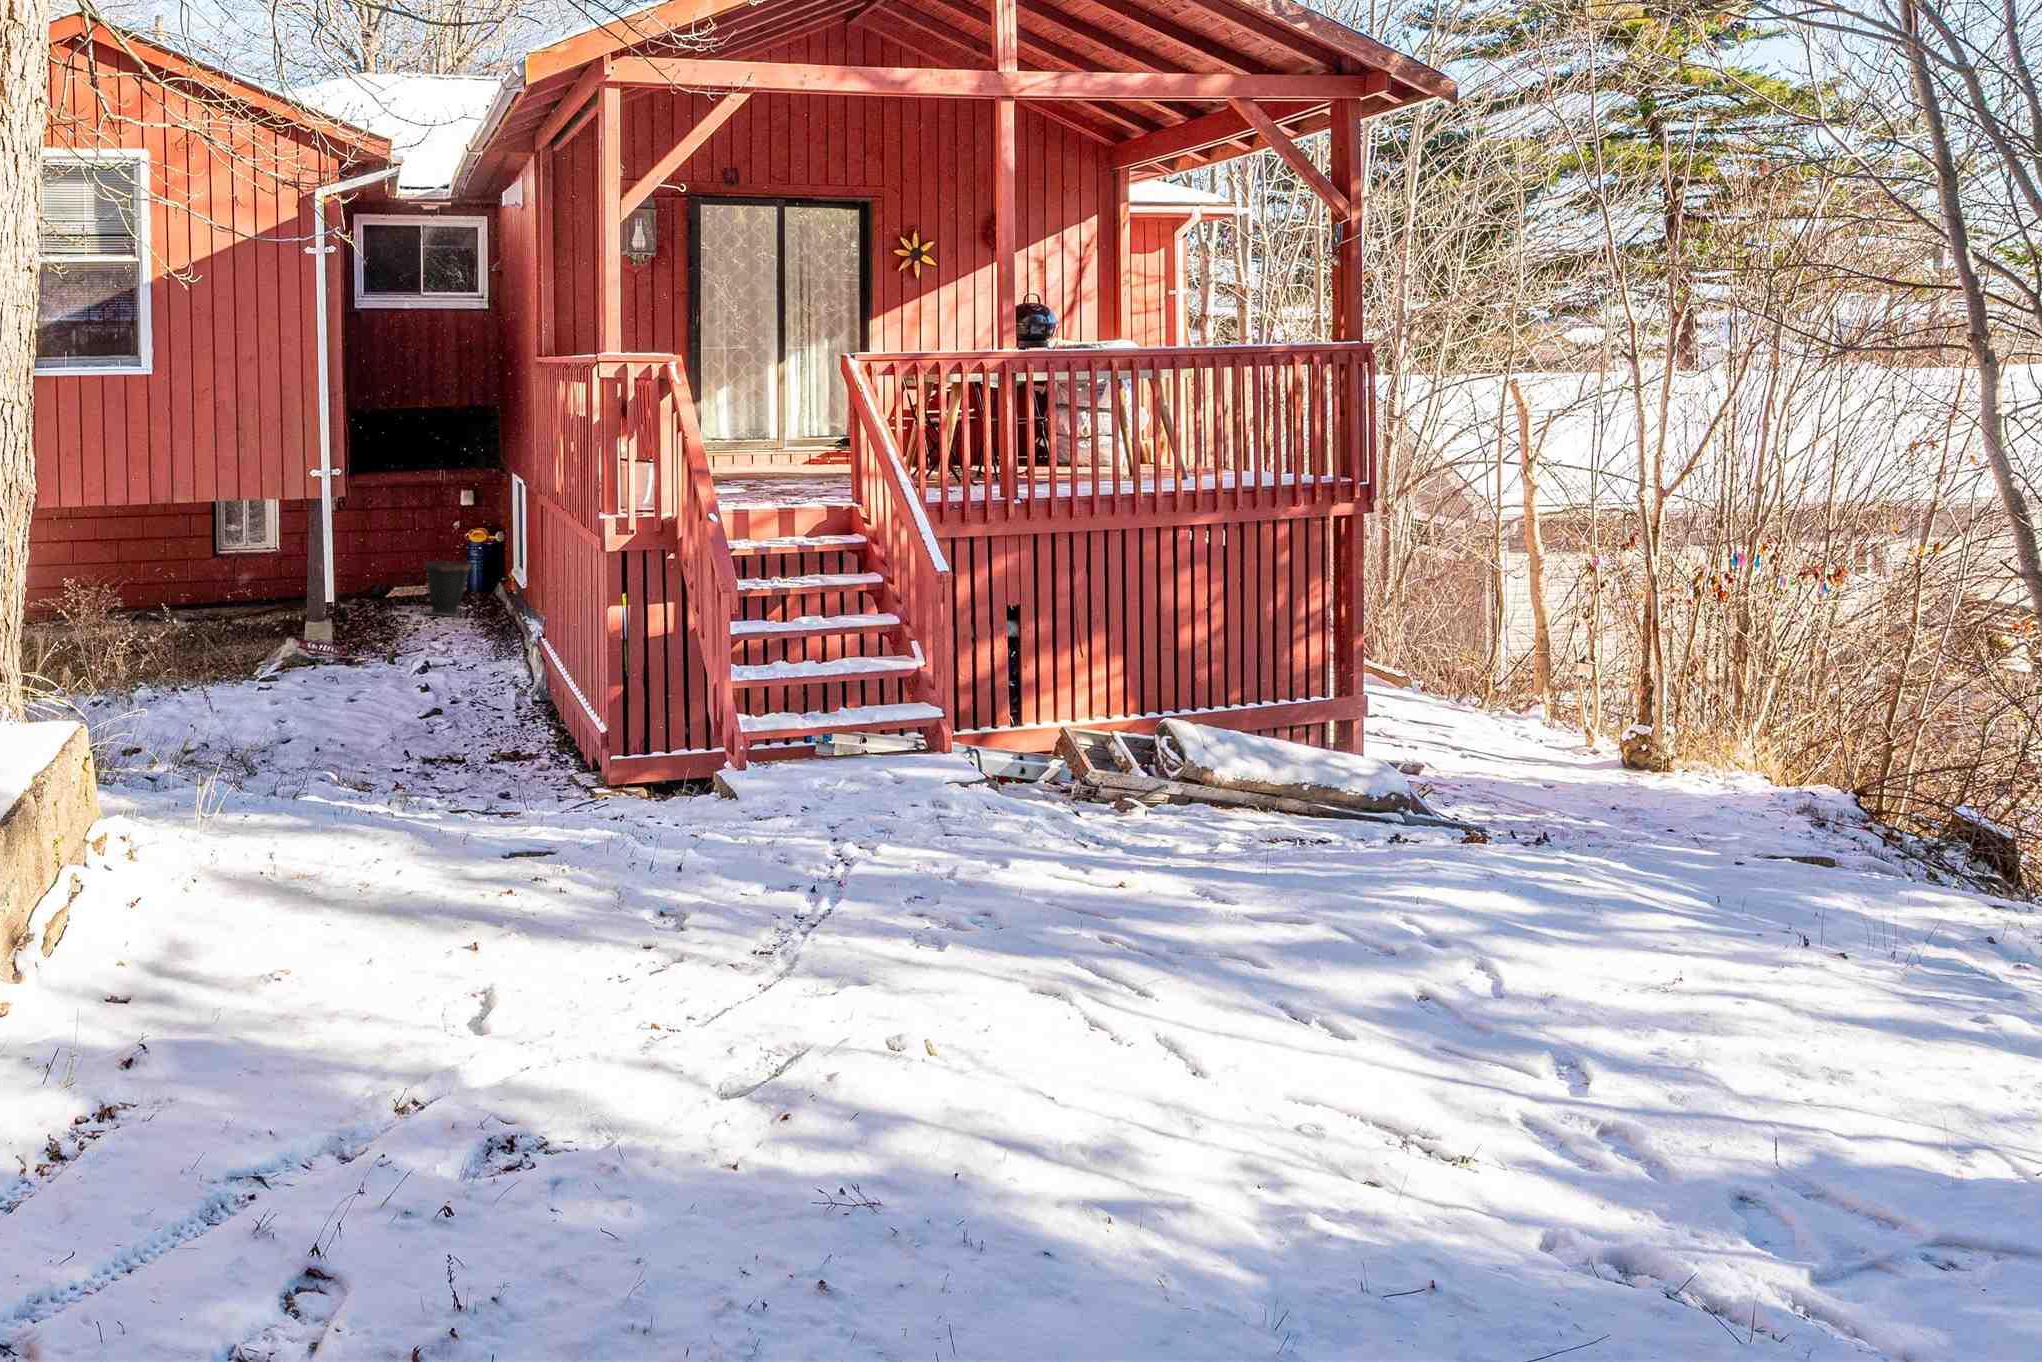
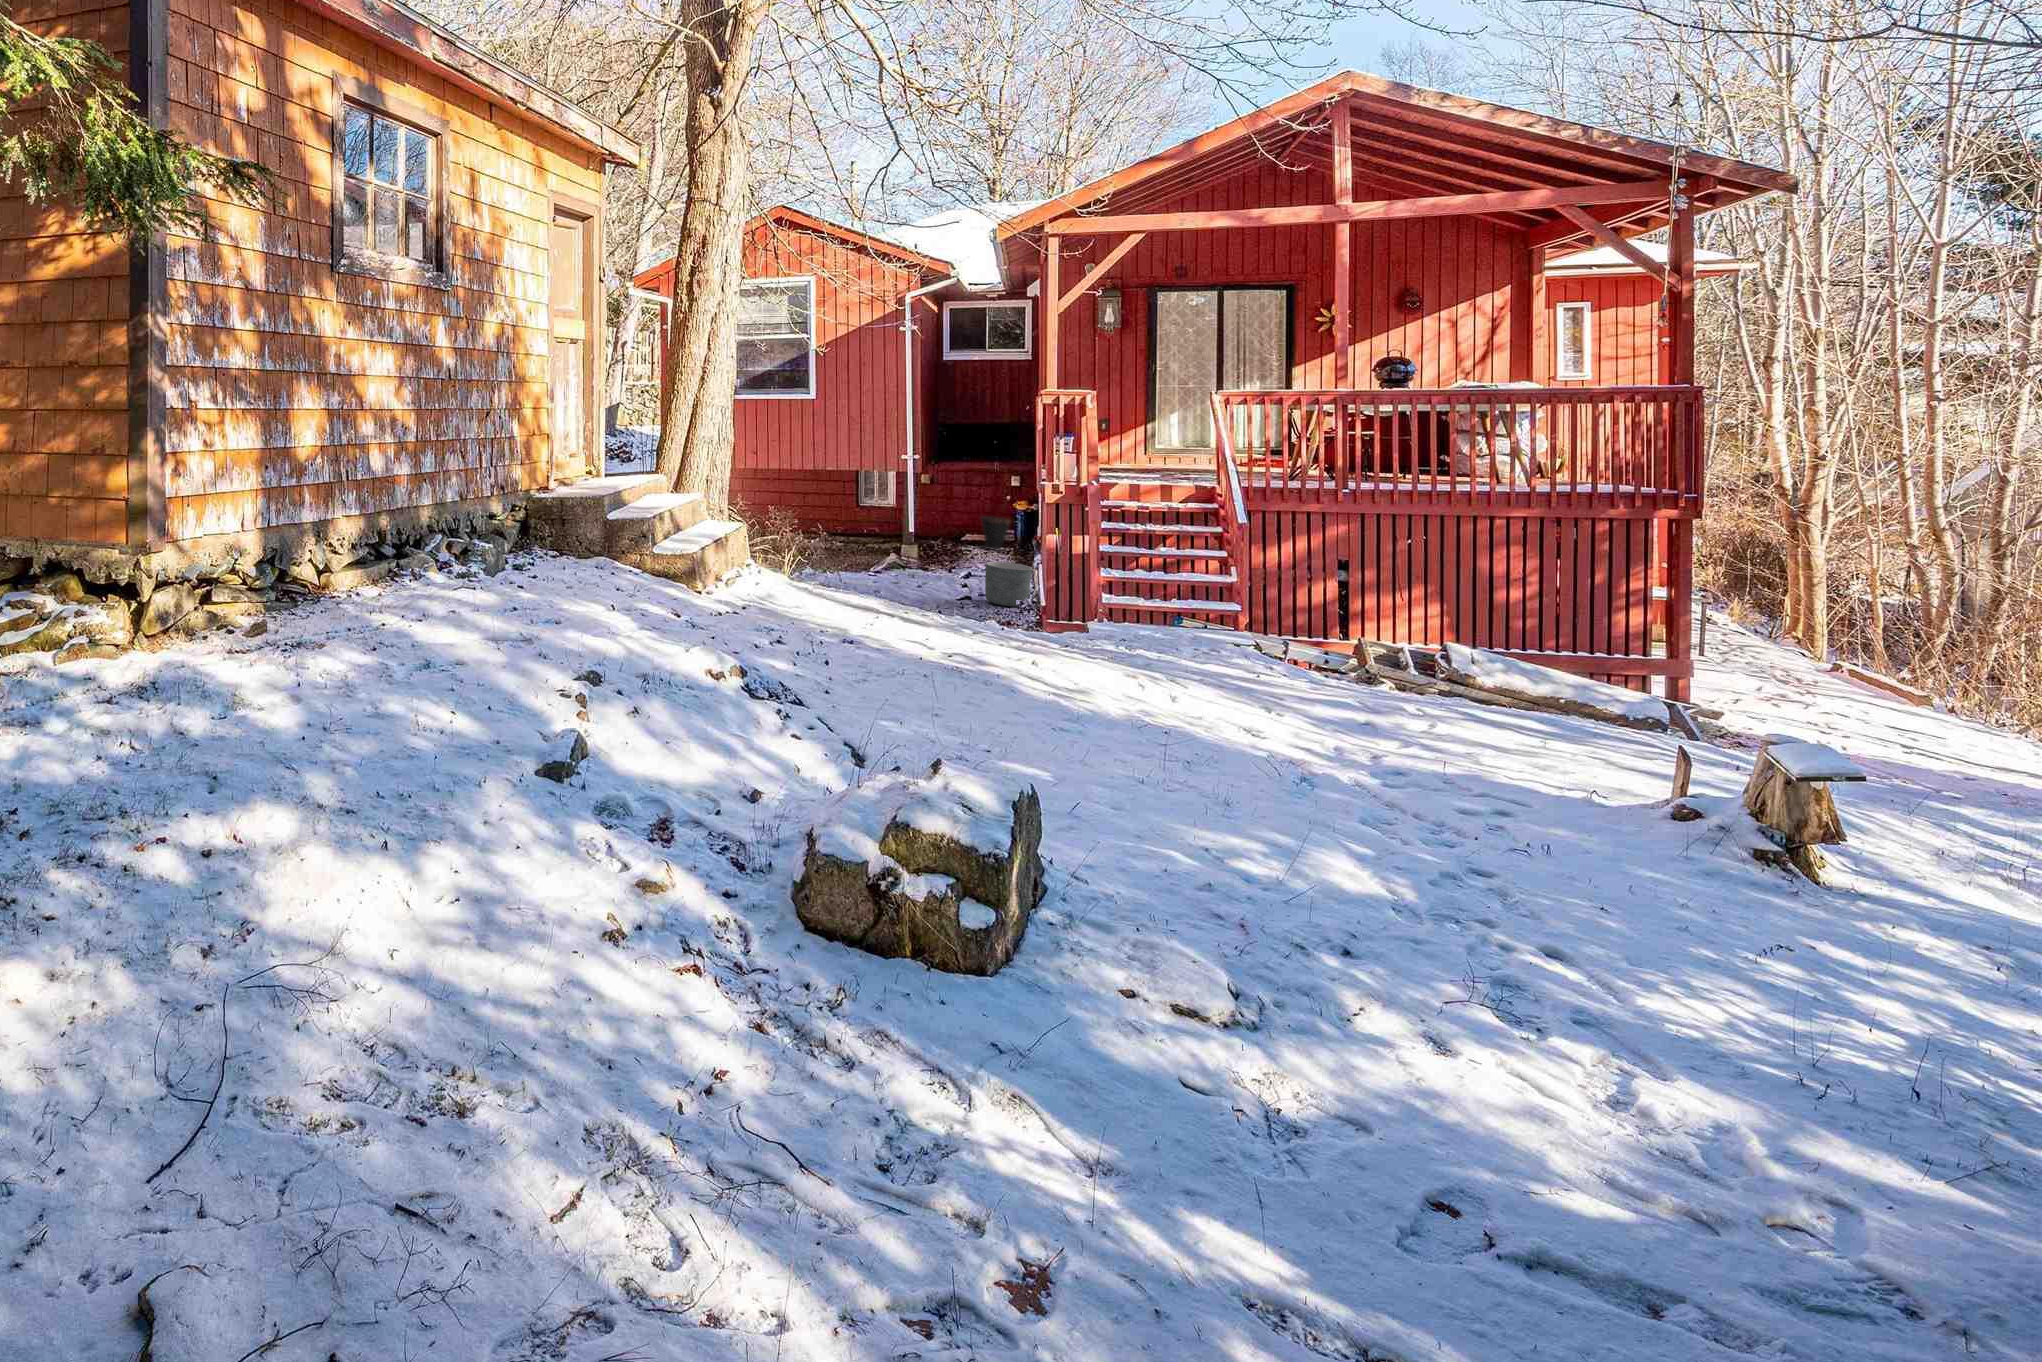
planter: none [476,647,552,725] -> present [985,562,1032,607]

